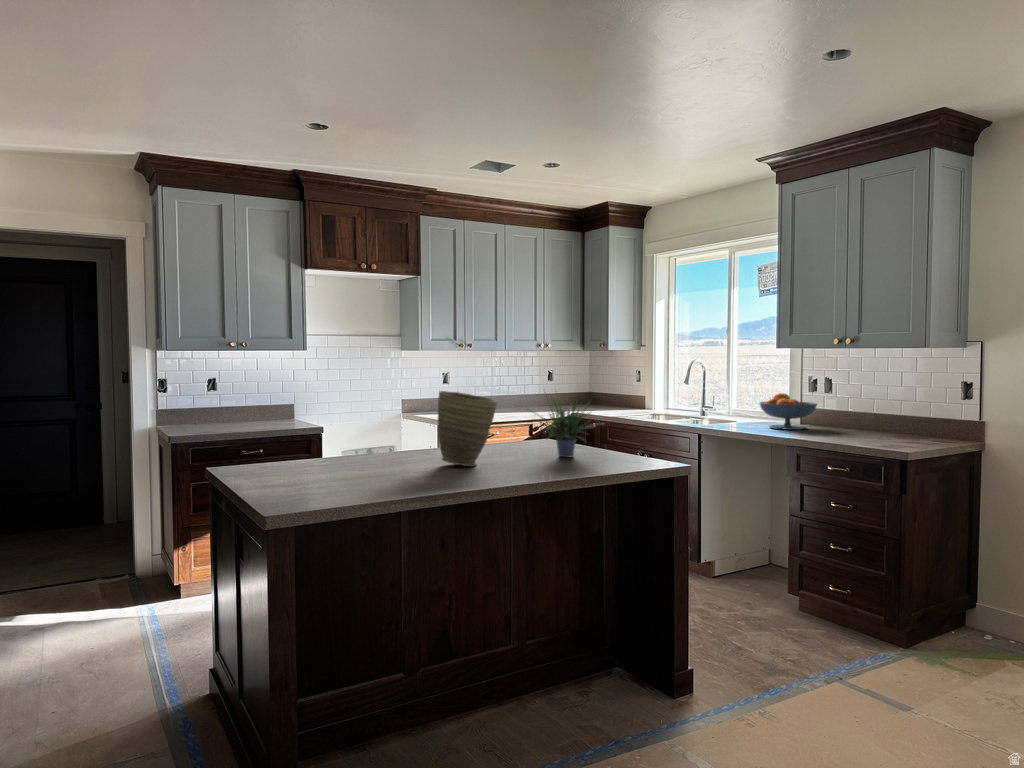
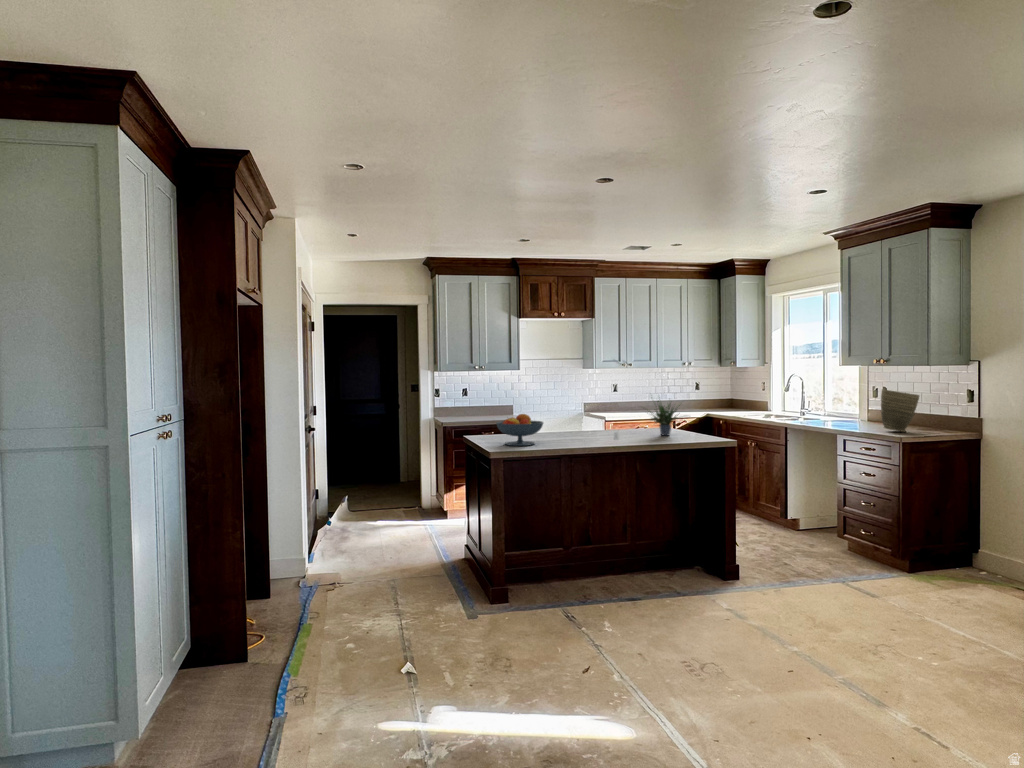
vase: present [438,391,497,466] -> present [881,389,919,432]
fruit bowl: present [759,393,817,430] -> present [496,414,543,446]

